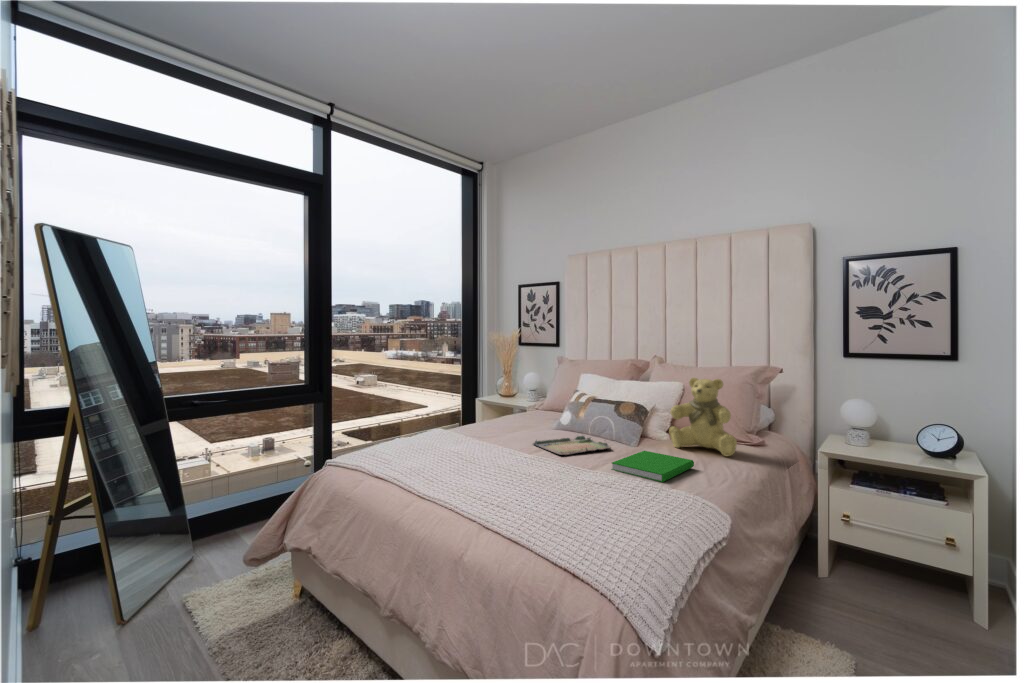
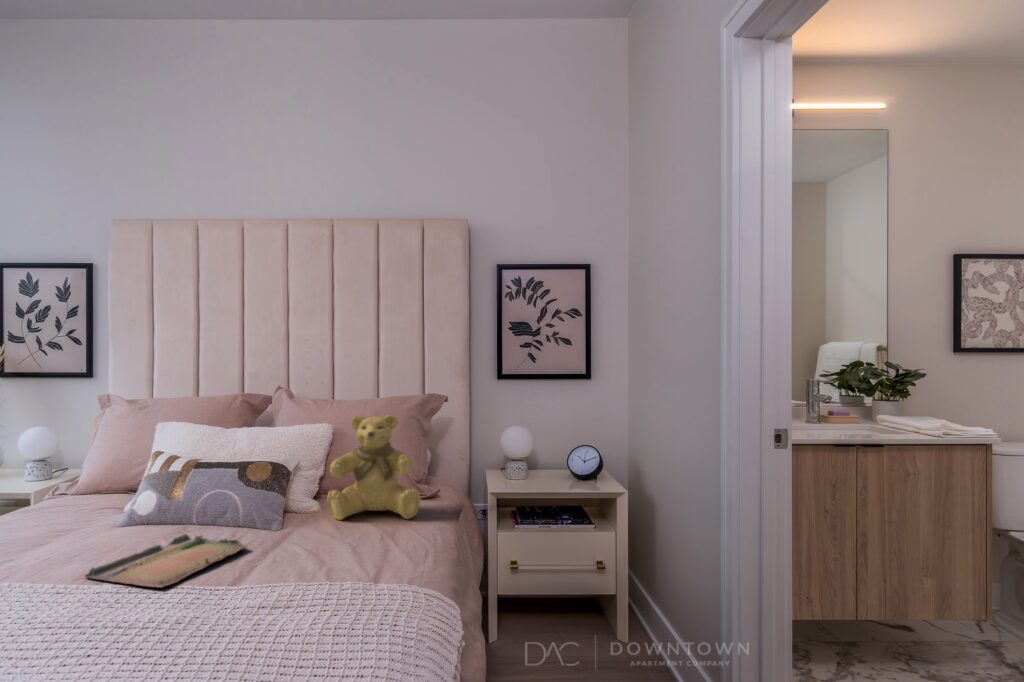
book: present [611,451,694,482] -> none [271,539,387,592]

